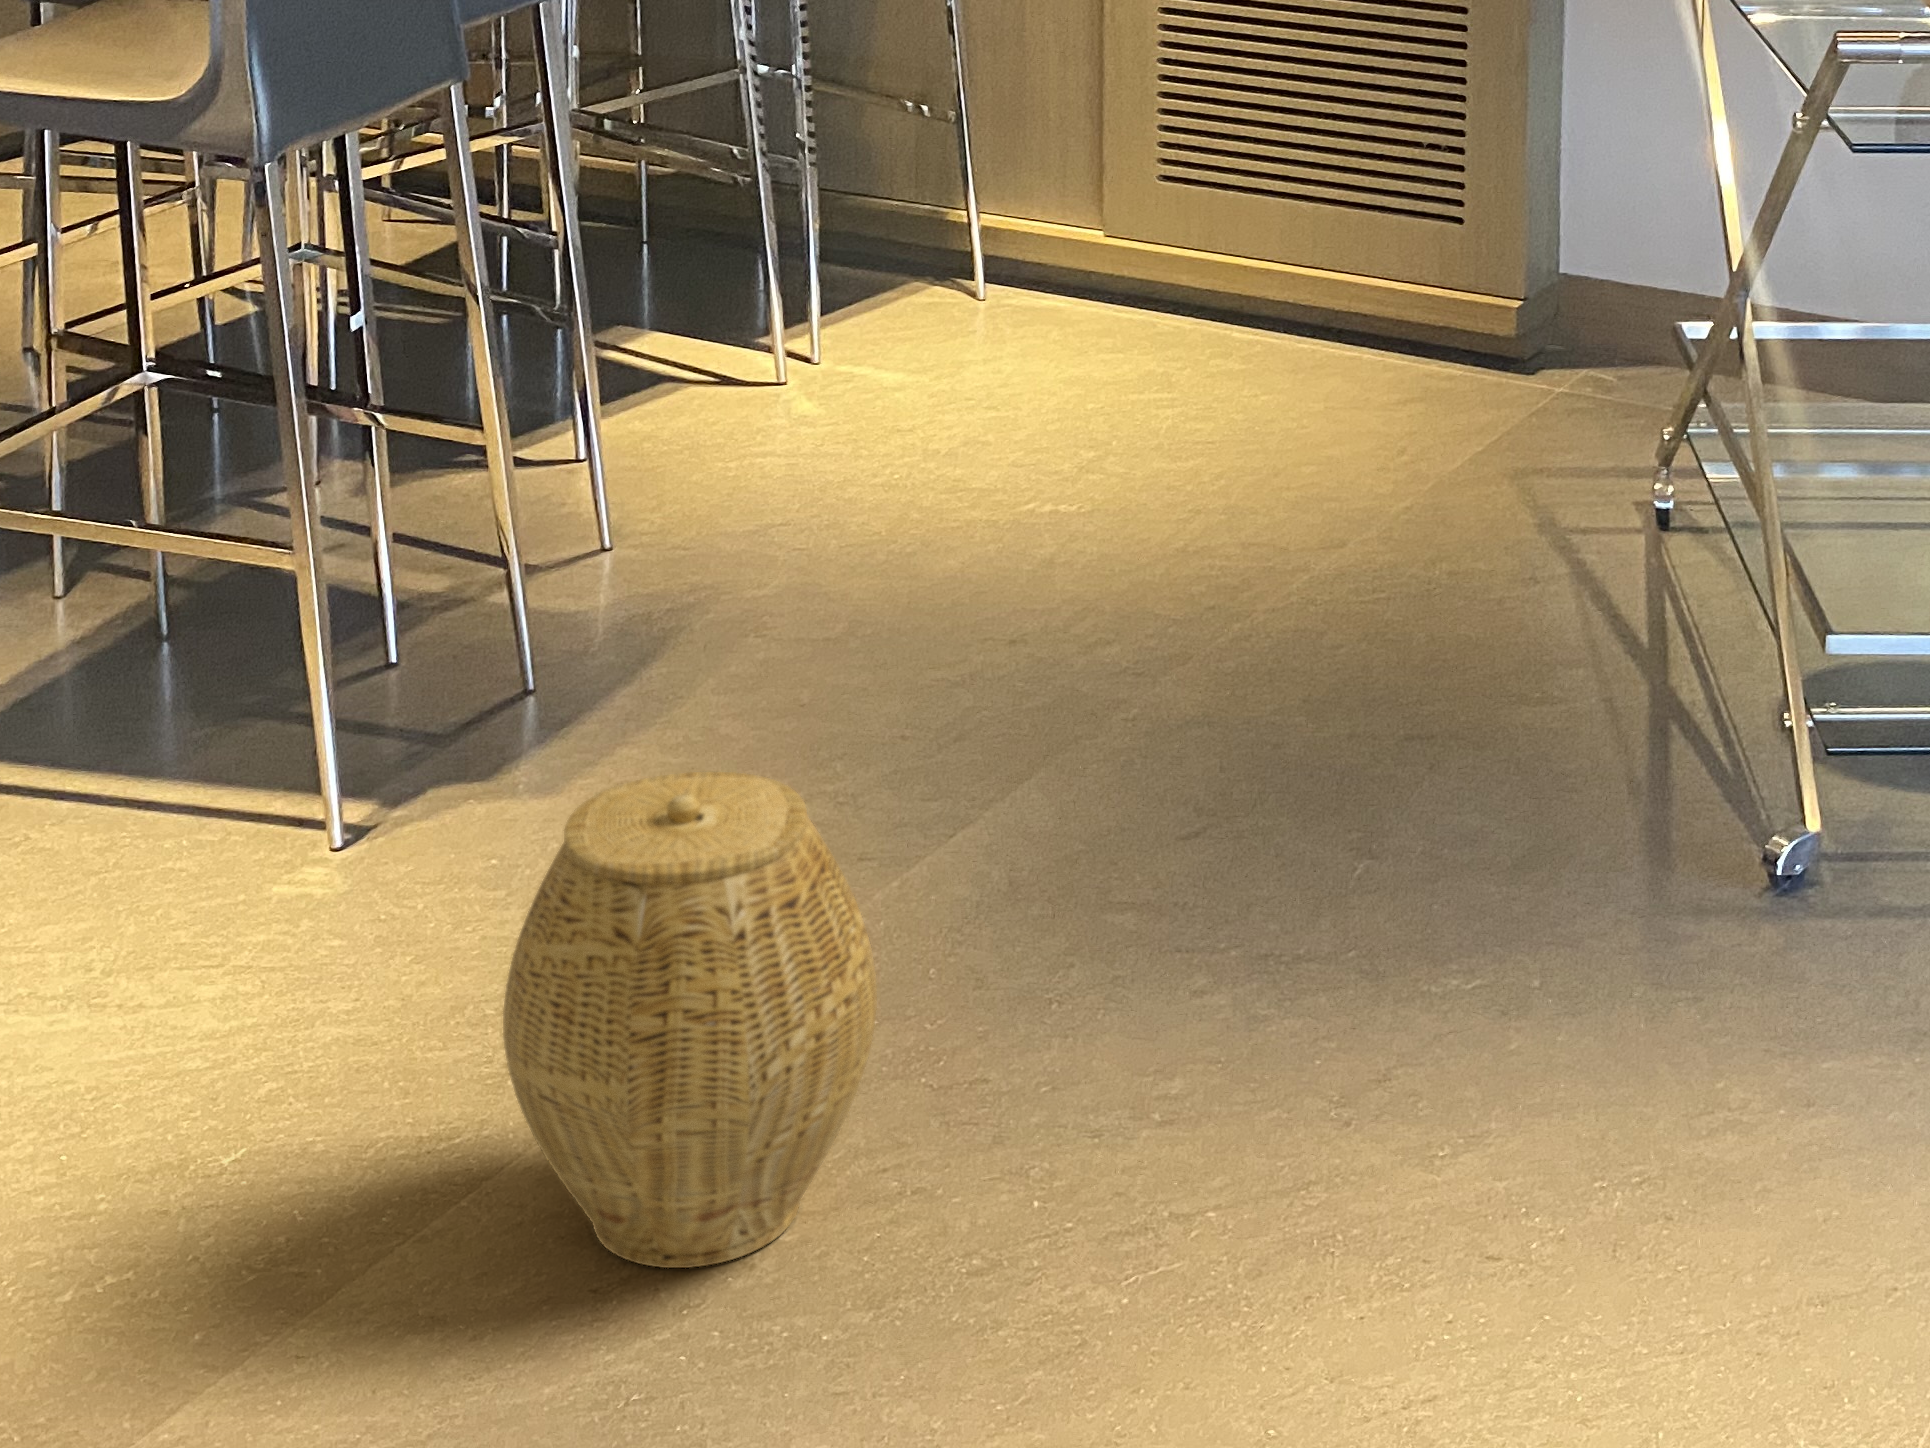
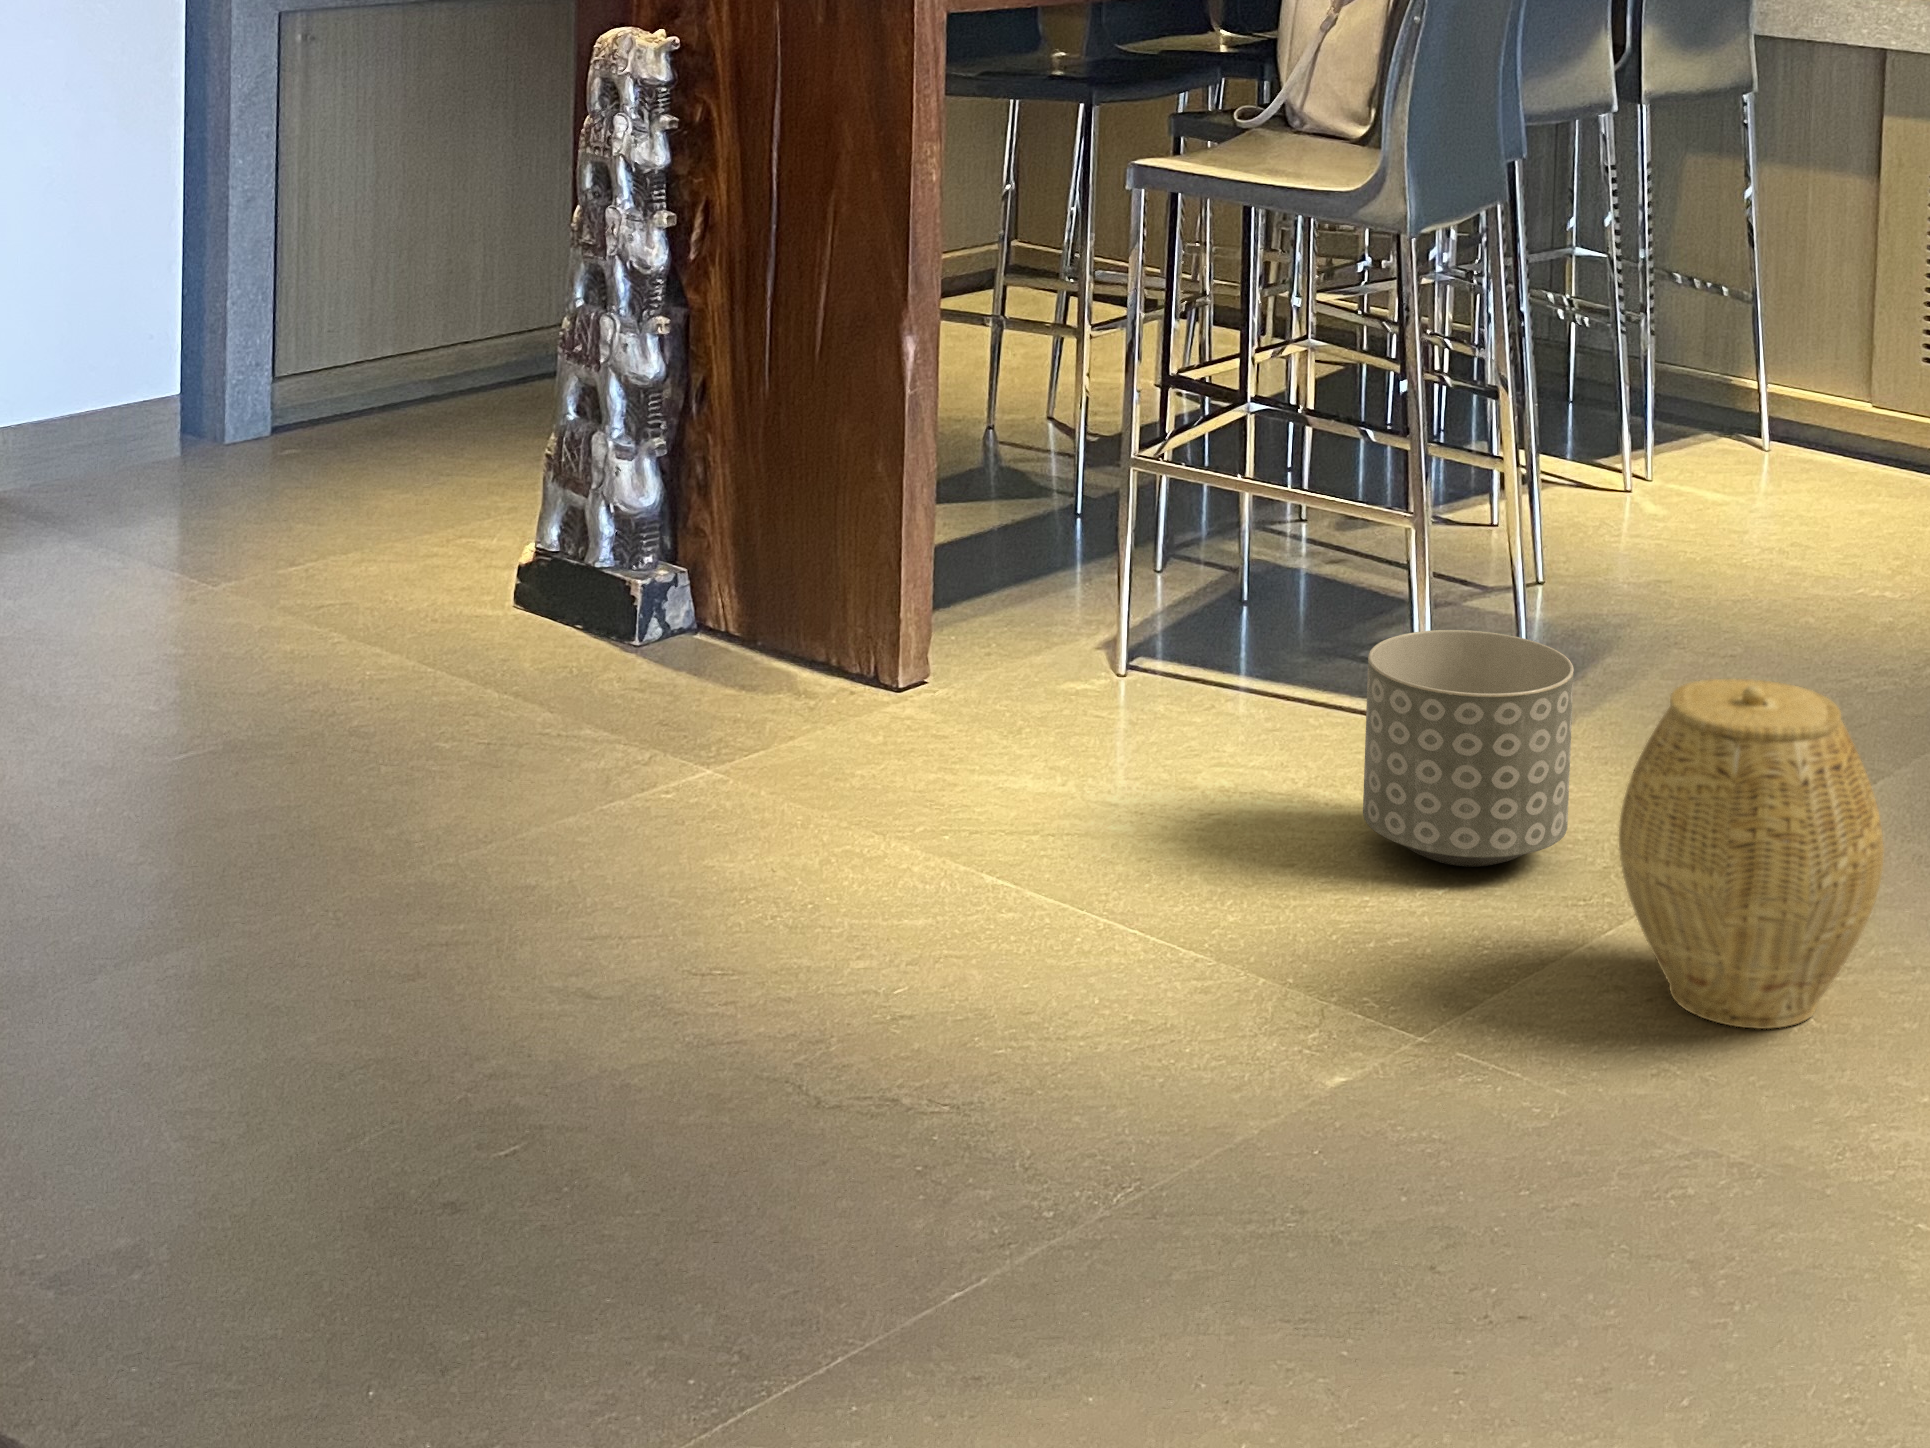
planter: none [206,693,516,1034] -> present [1363,630,1574,867]

